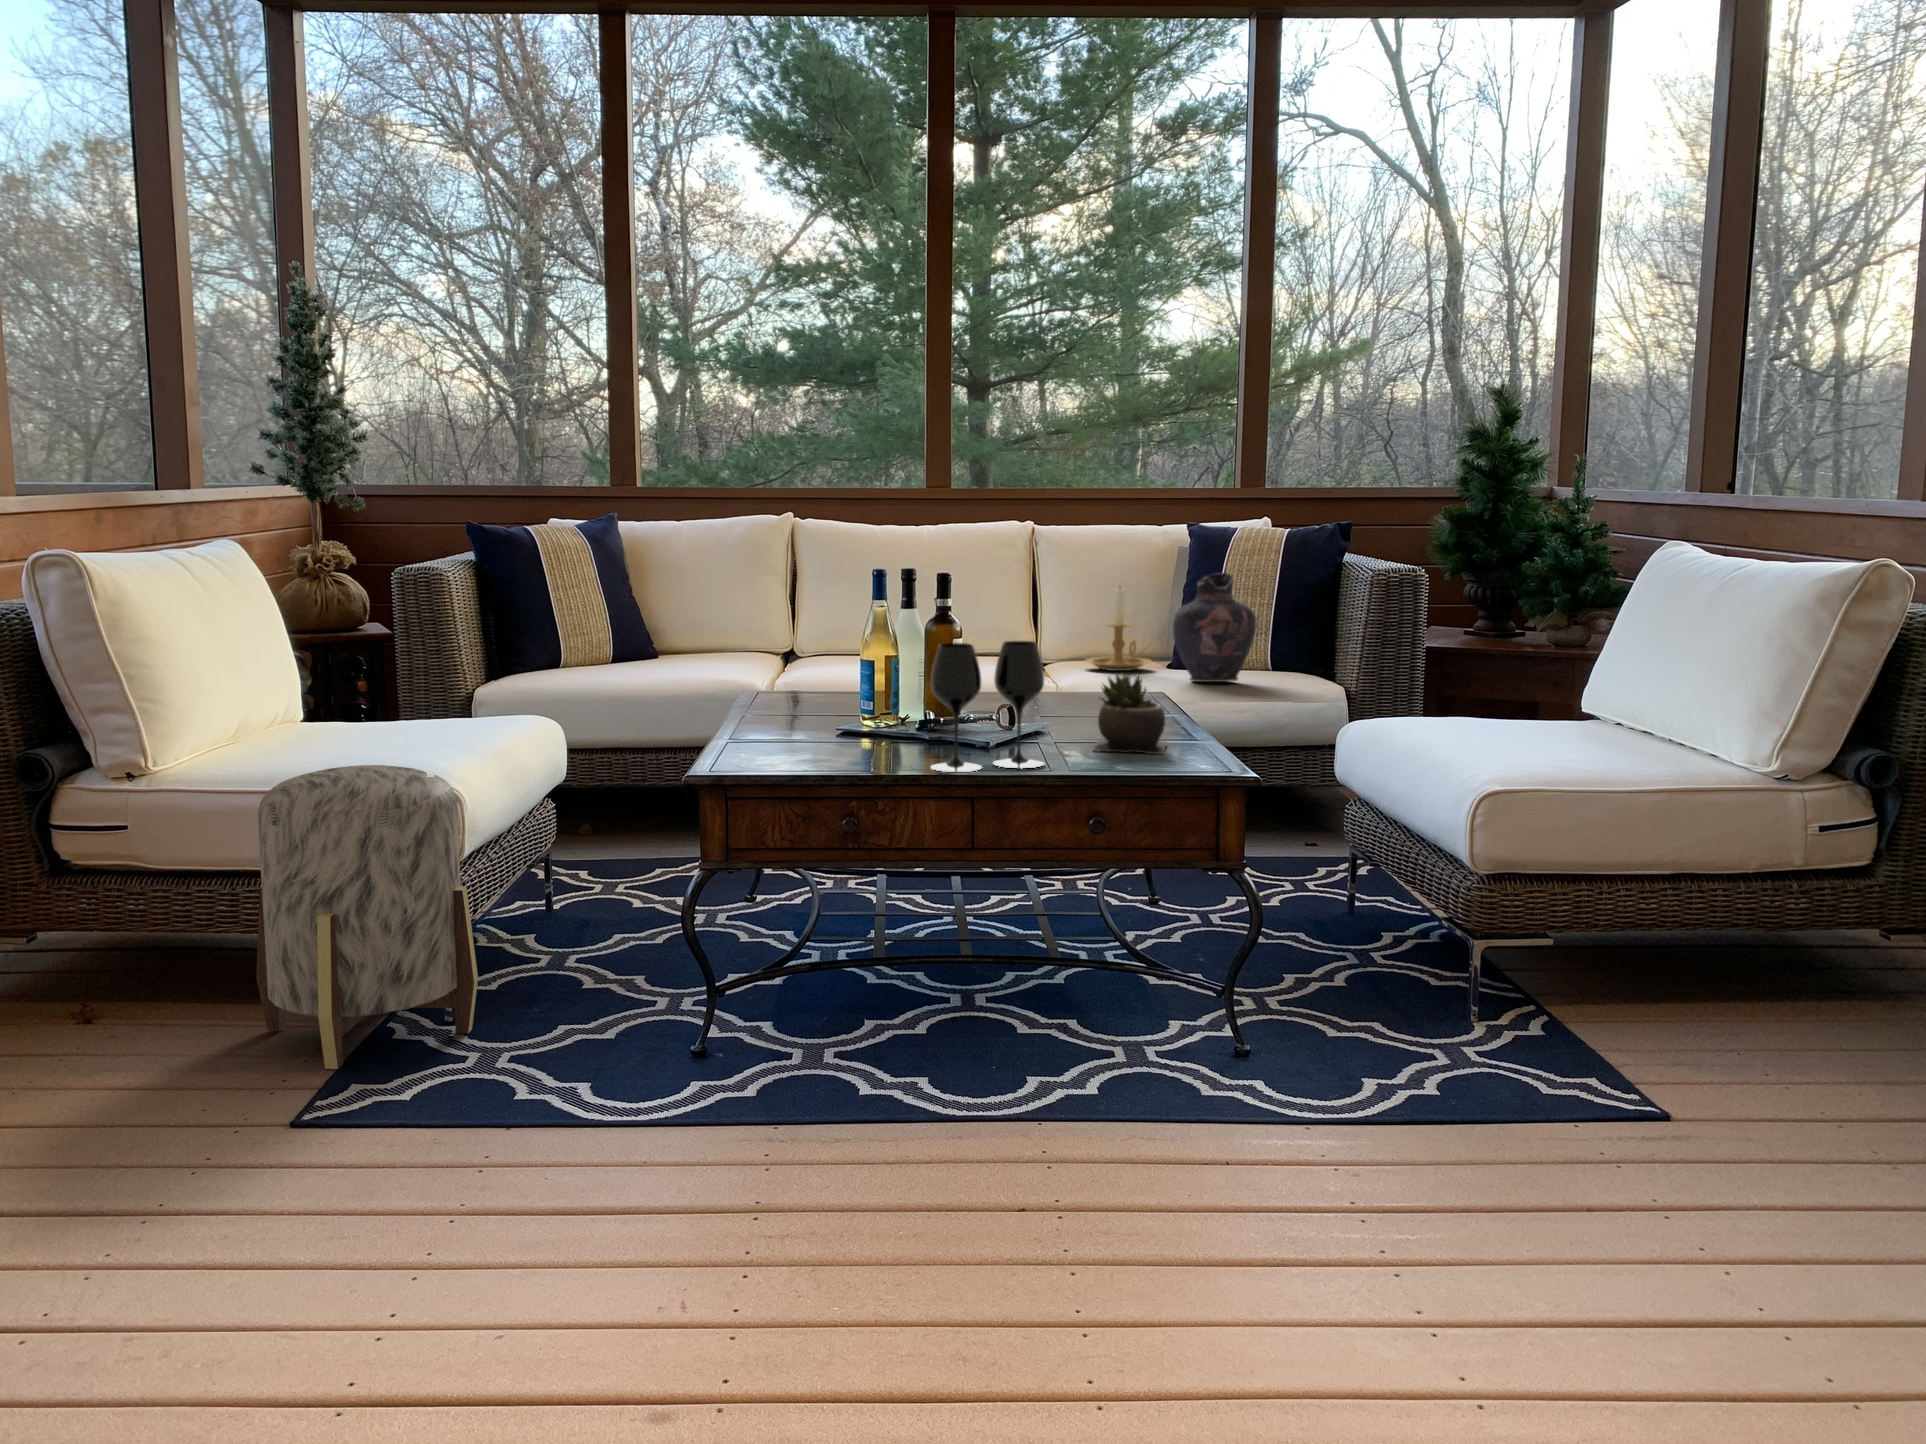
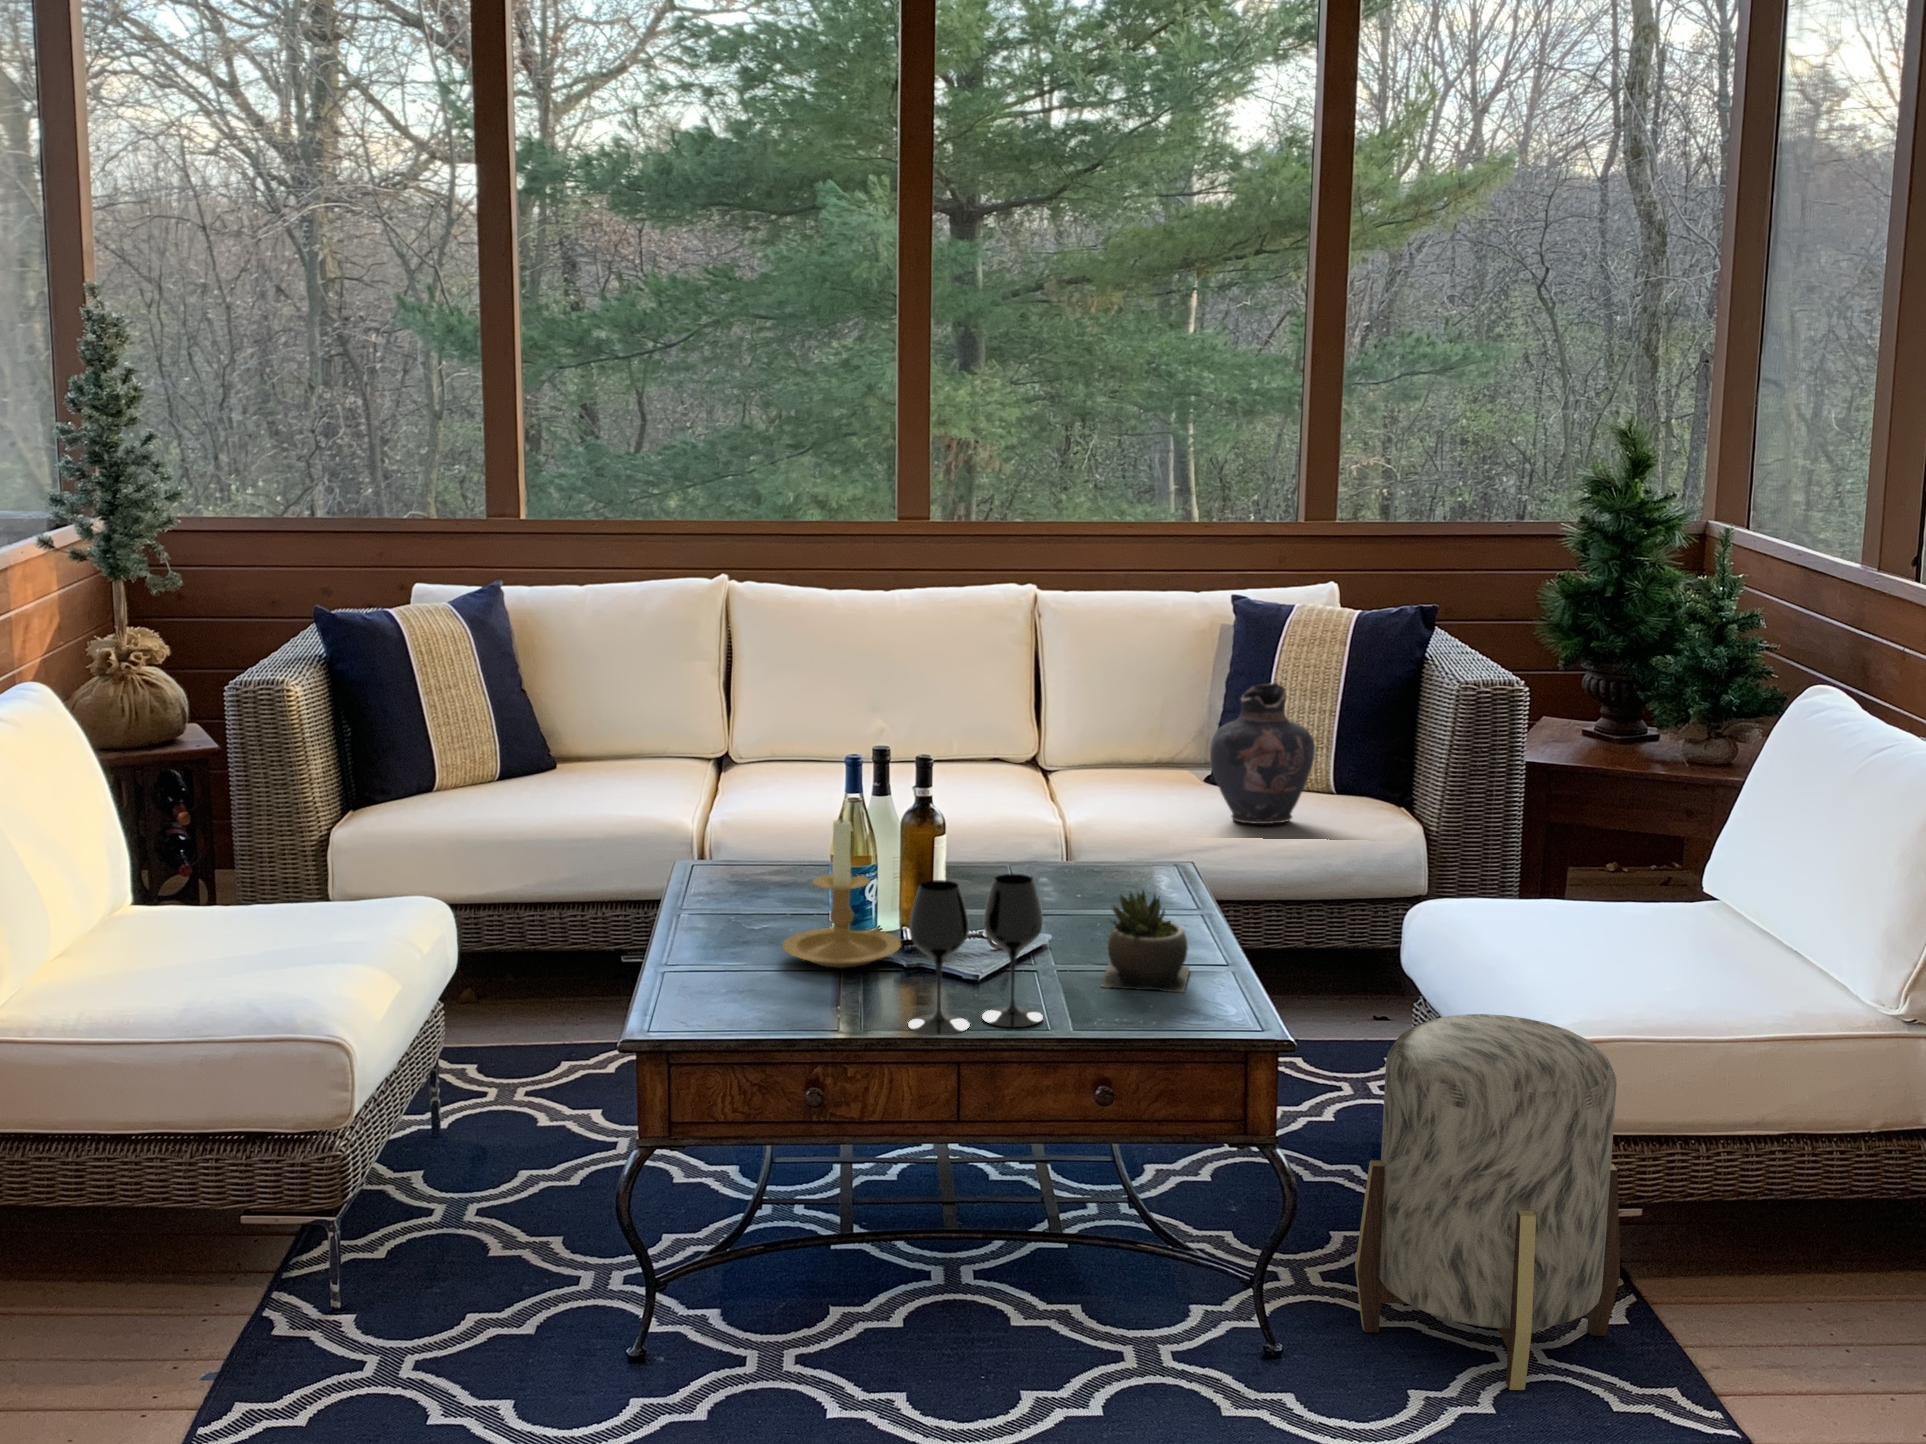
candle holder: present [1085,588,1151,671] -> present [782,816,901,968]
ottoman: present [257,765,478,1069] -> present [1355,1014,1620,1390]

